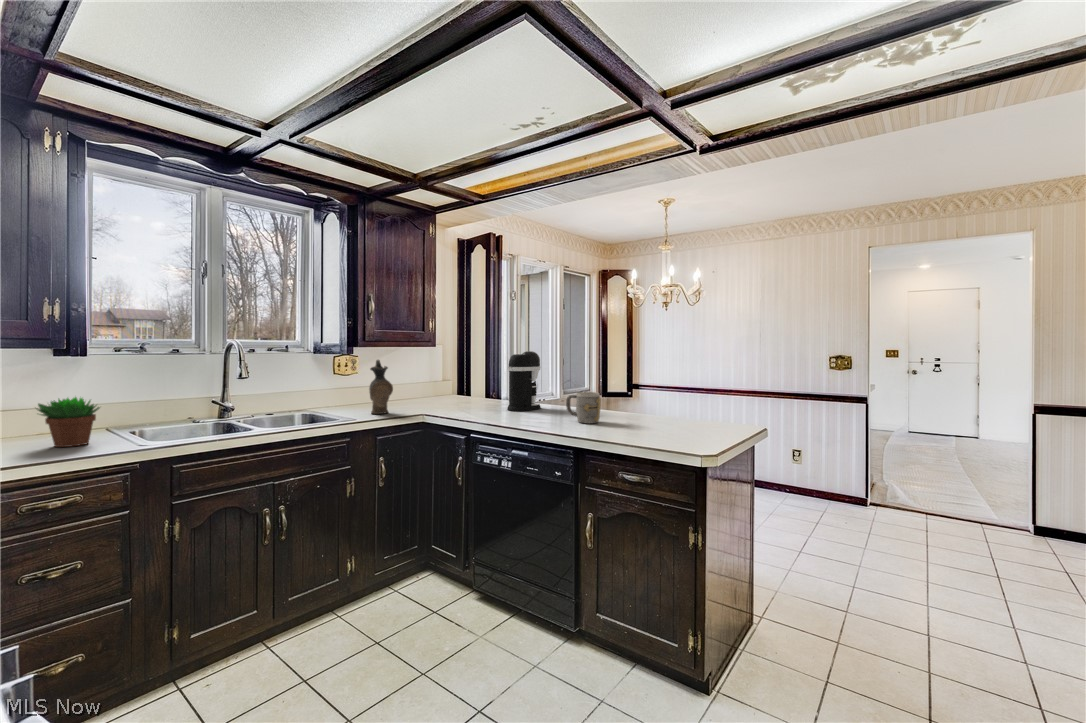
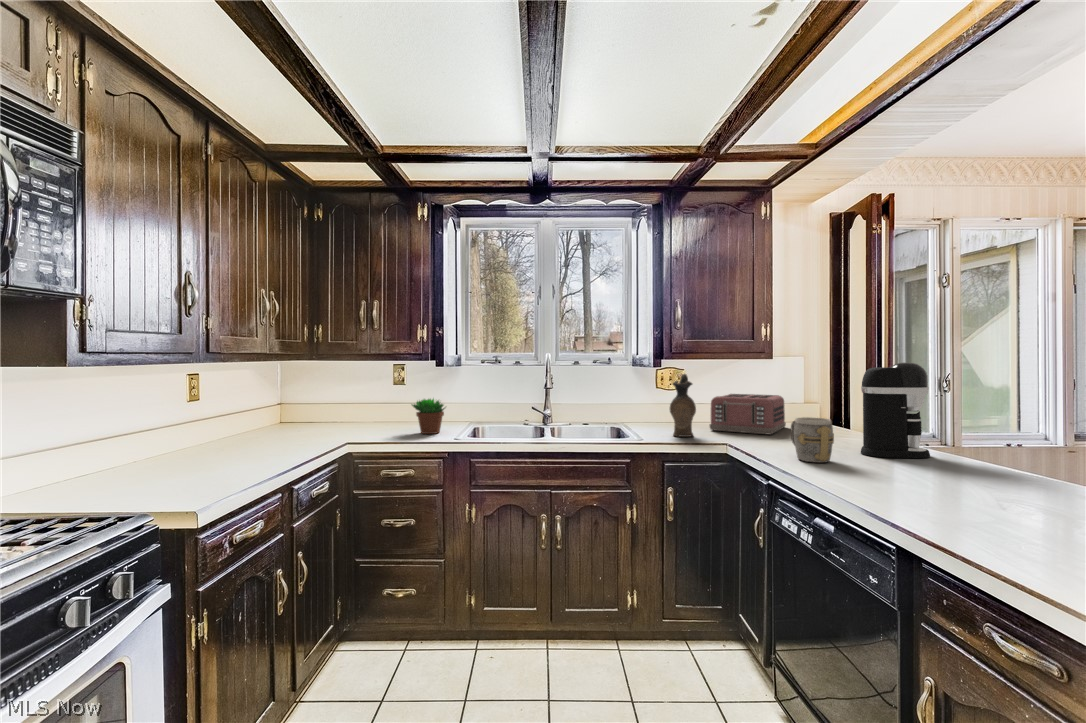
toaster: none [391,375,441,407] -> present [710,394,786,434]
mug: present [566,392,601,424] -> present [791,417,834,463]

